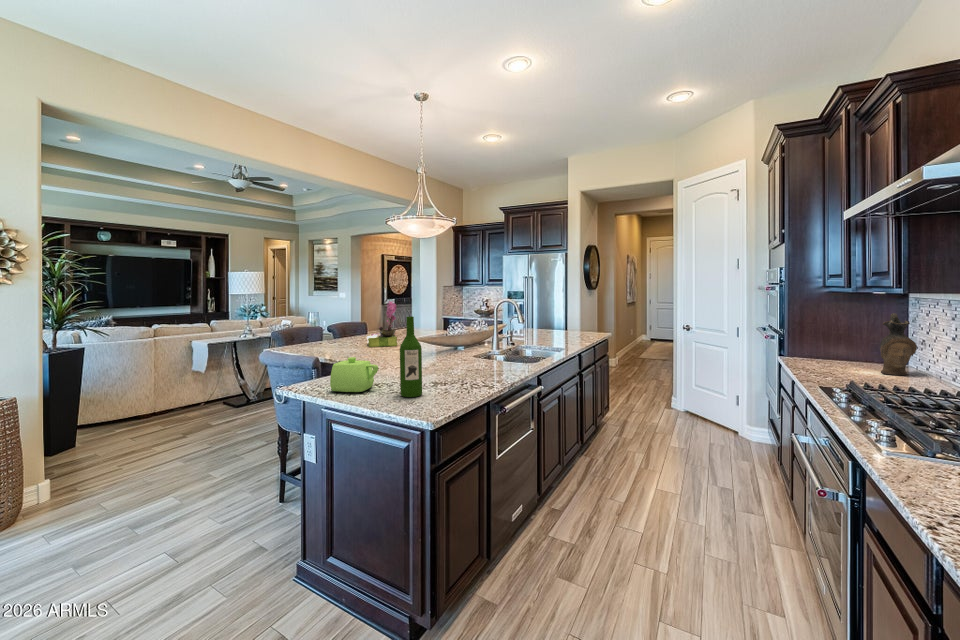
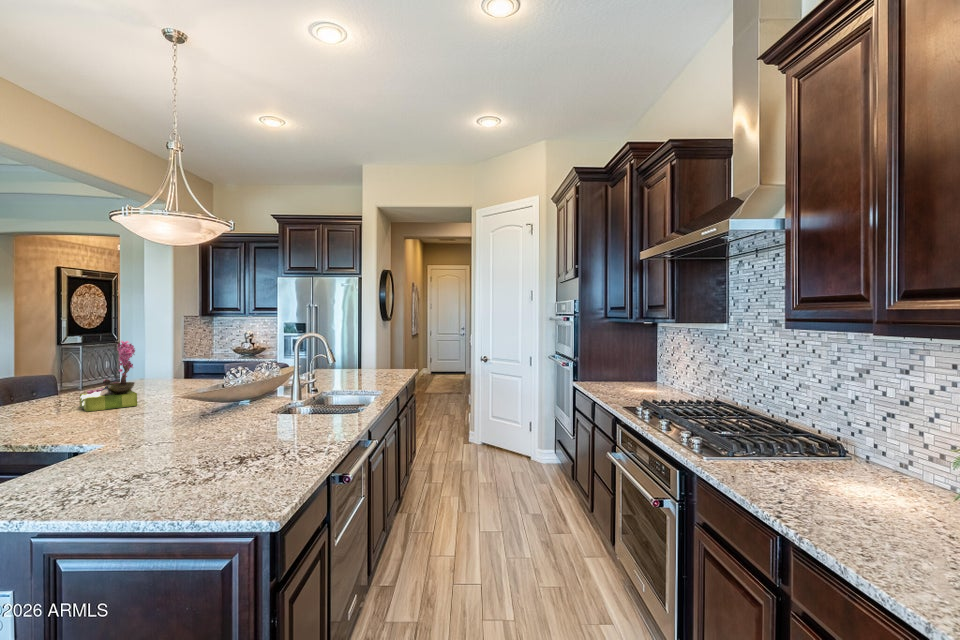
ceramic pitcher: present [880,313,917,375] -> none [646,343,668,393]
wine bottle: present [400,316,422,397] -> none [200,369,234,483]
teapot: present [330,357,378,392] -> none [65,435,157,494]

